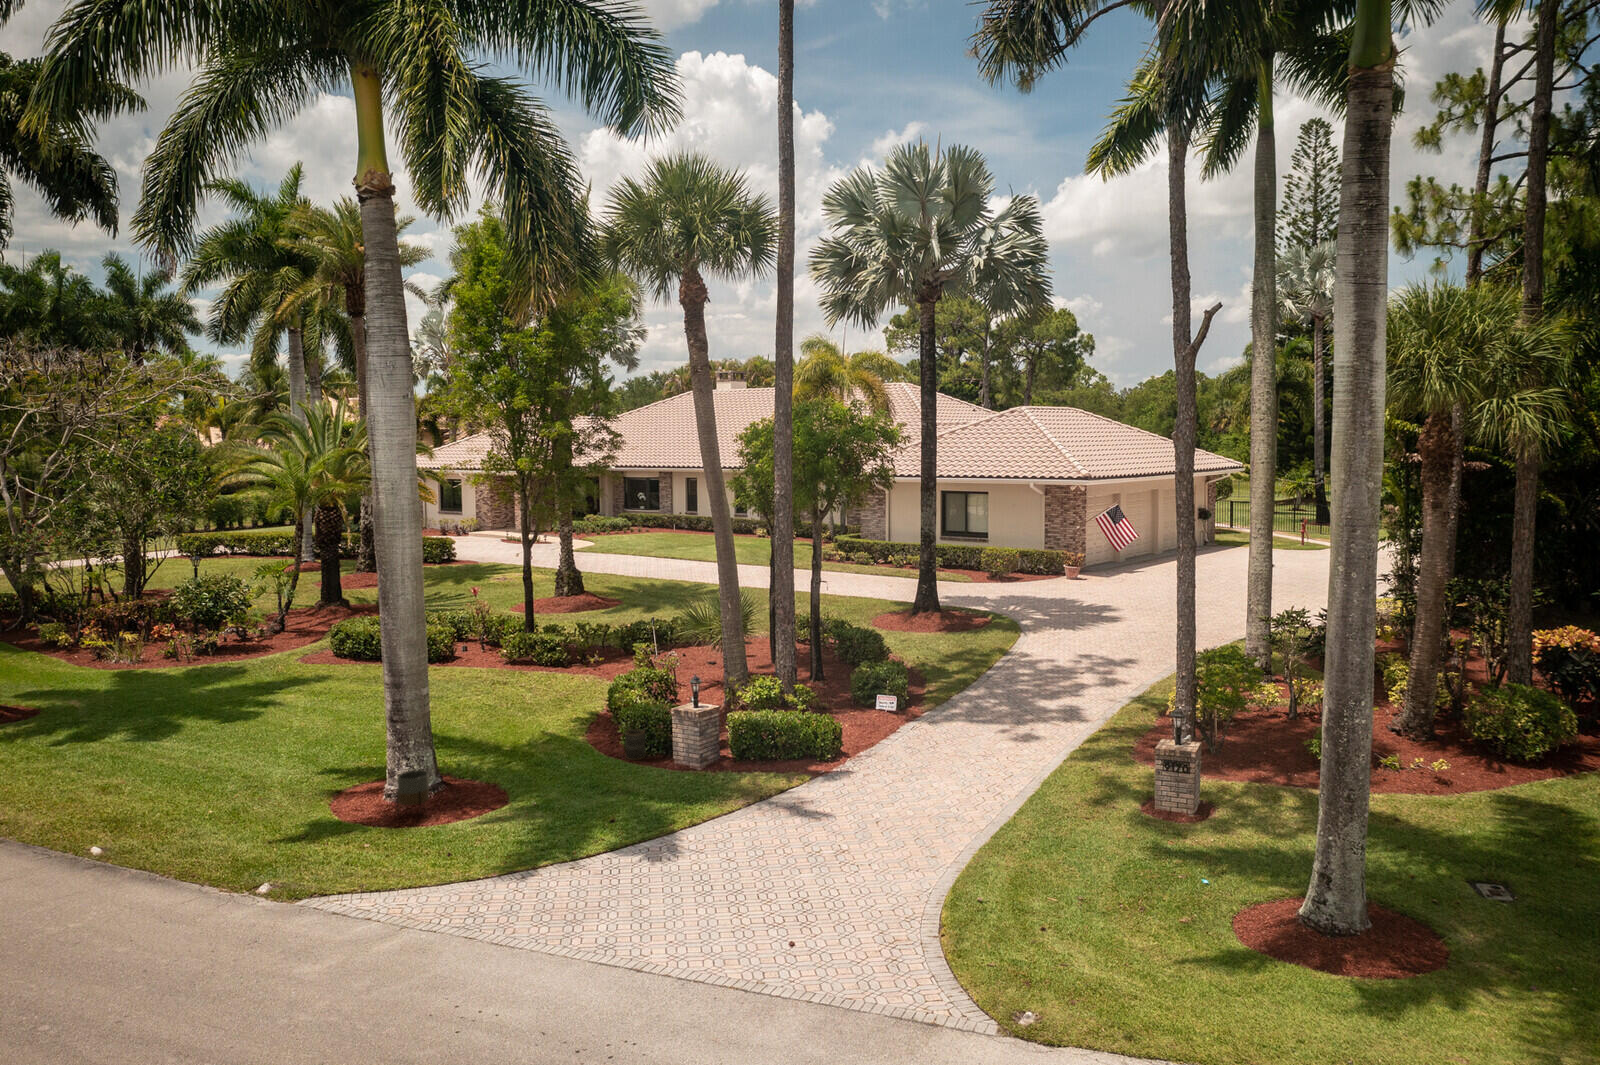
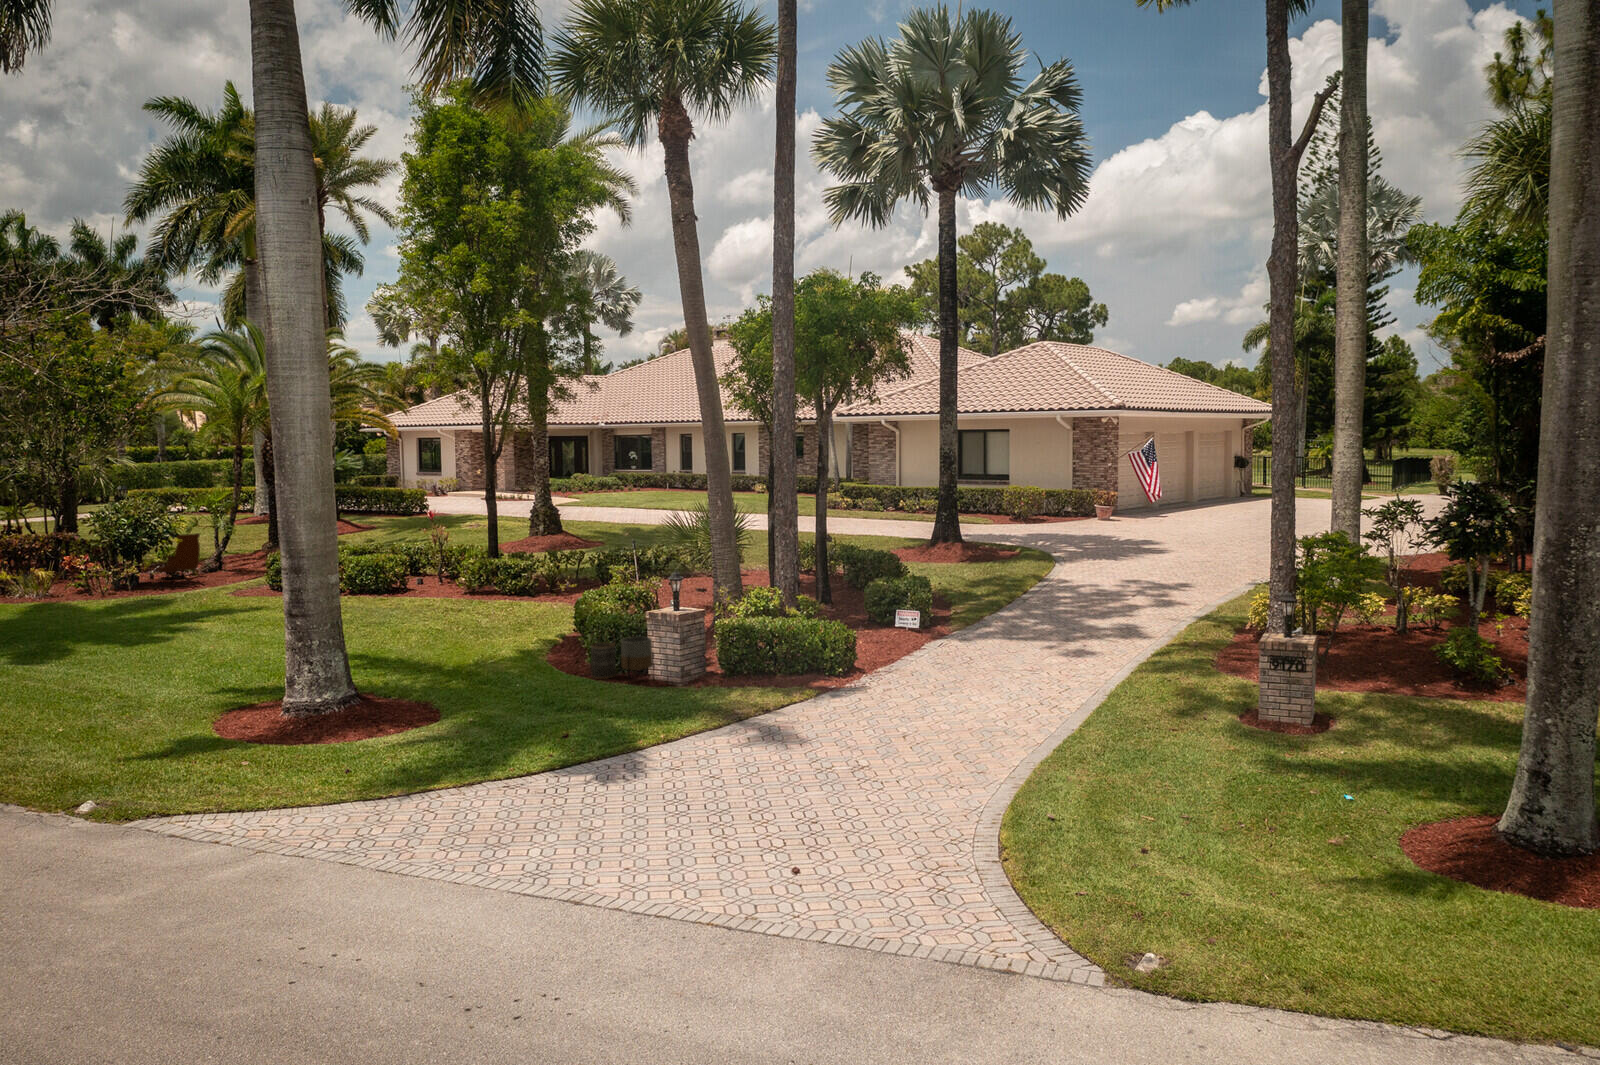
lounge chair: none [234,605,274,649] -> present [155,533,200,580]
planter: present [397,770,429,805] -> present [621,637,654,678]

